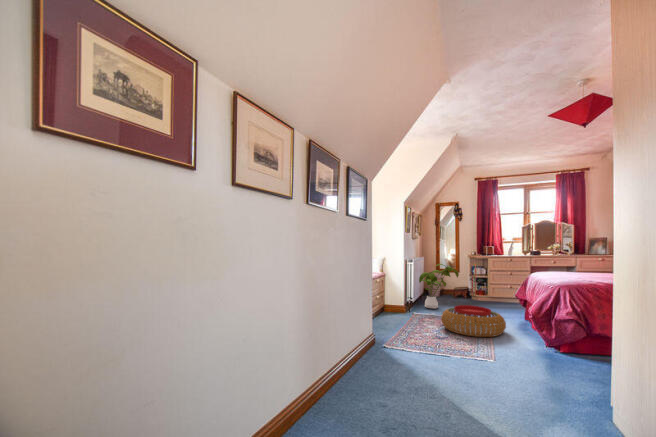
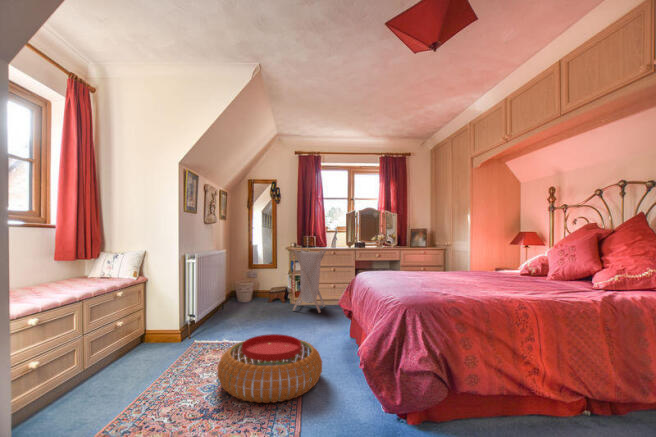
laundry hamper: none [476,255,505,306] -> present [293,248,326,313]
house plant: present [419,264,459,308] -> none [205,262,267,331]

